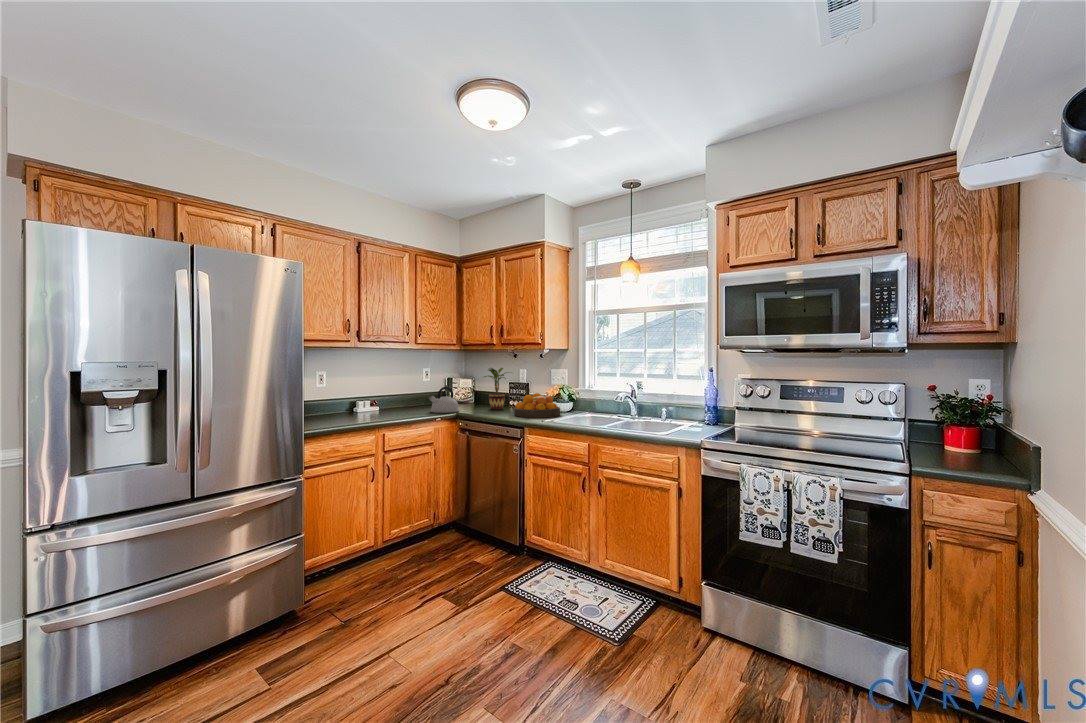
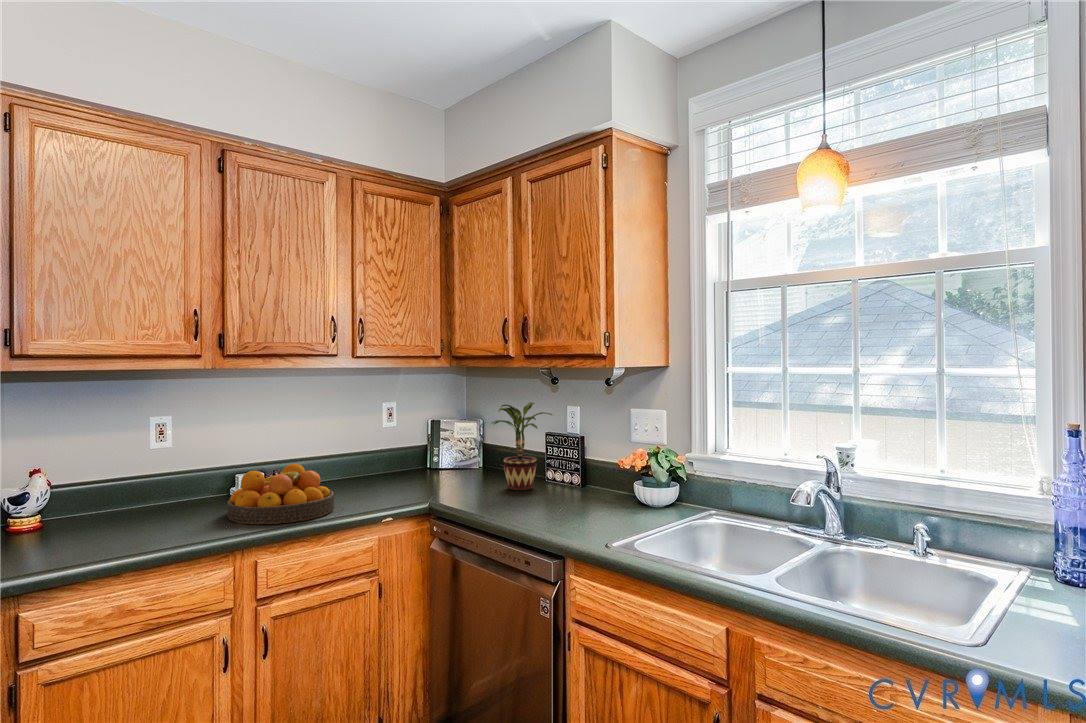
kettle: present [429,387,459,413] -> none [376,445,440,502]
fruit bowl: present [514,393,560,418] -> present [227,464,335,524]

